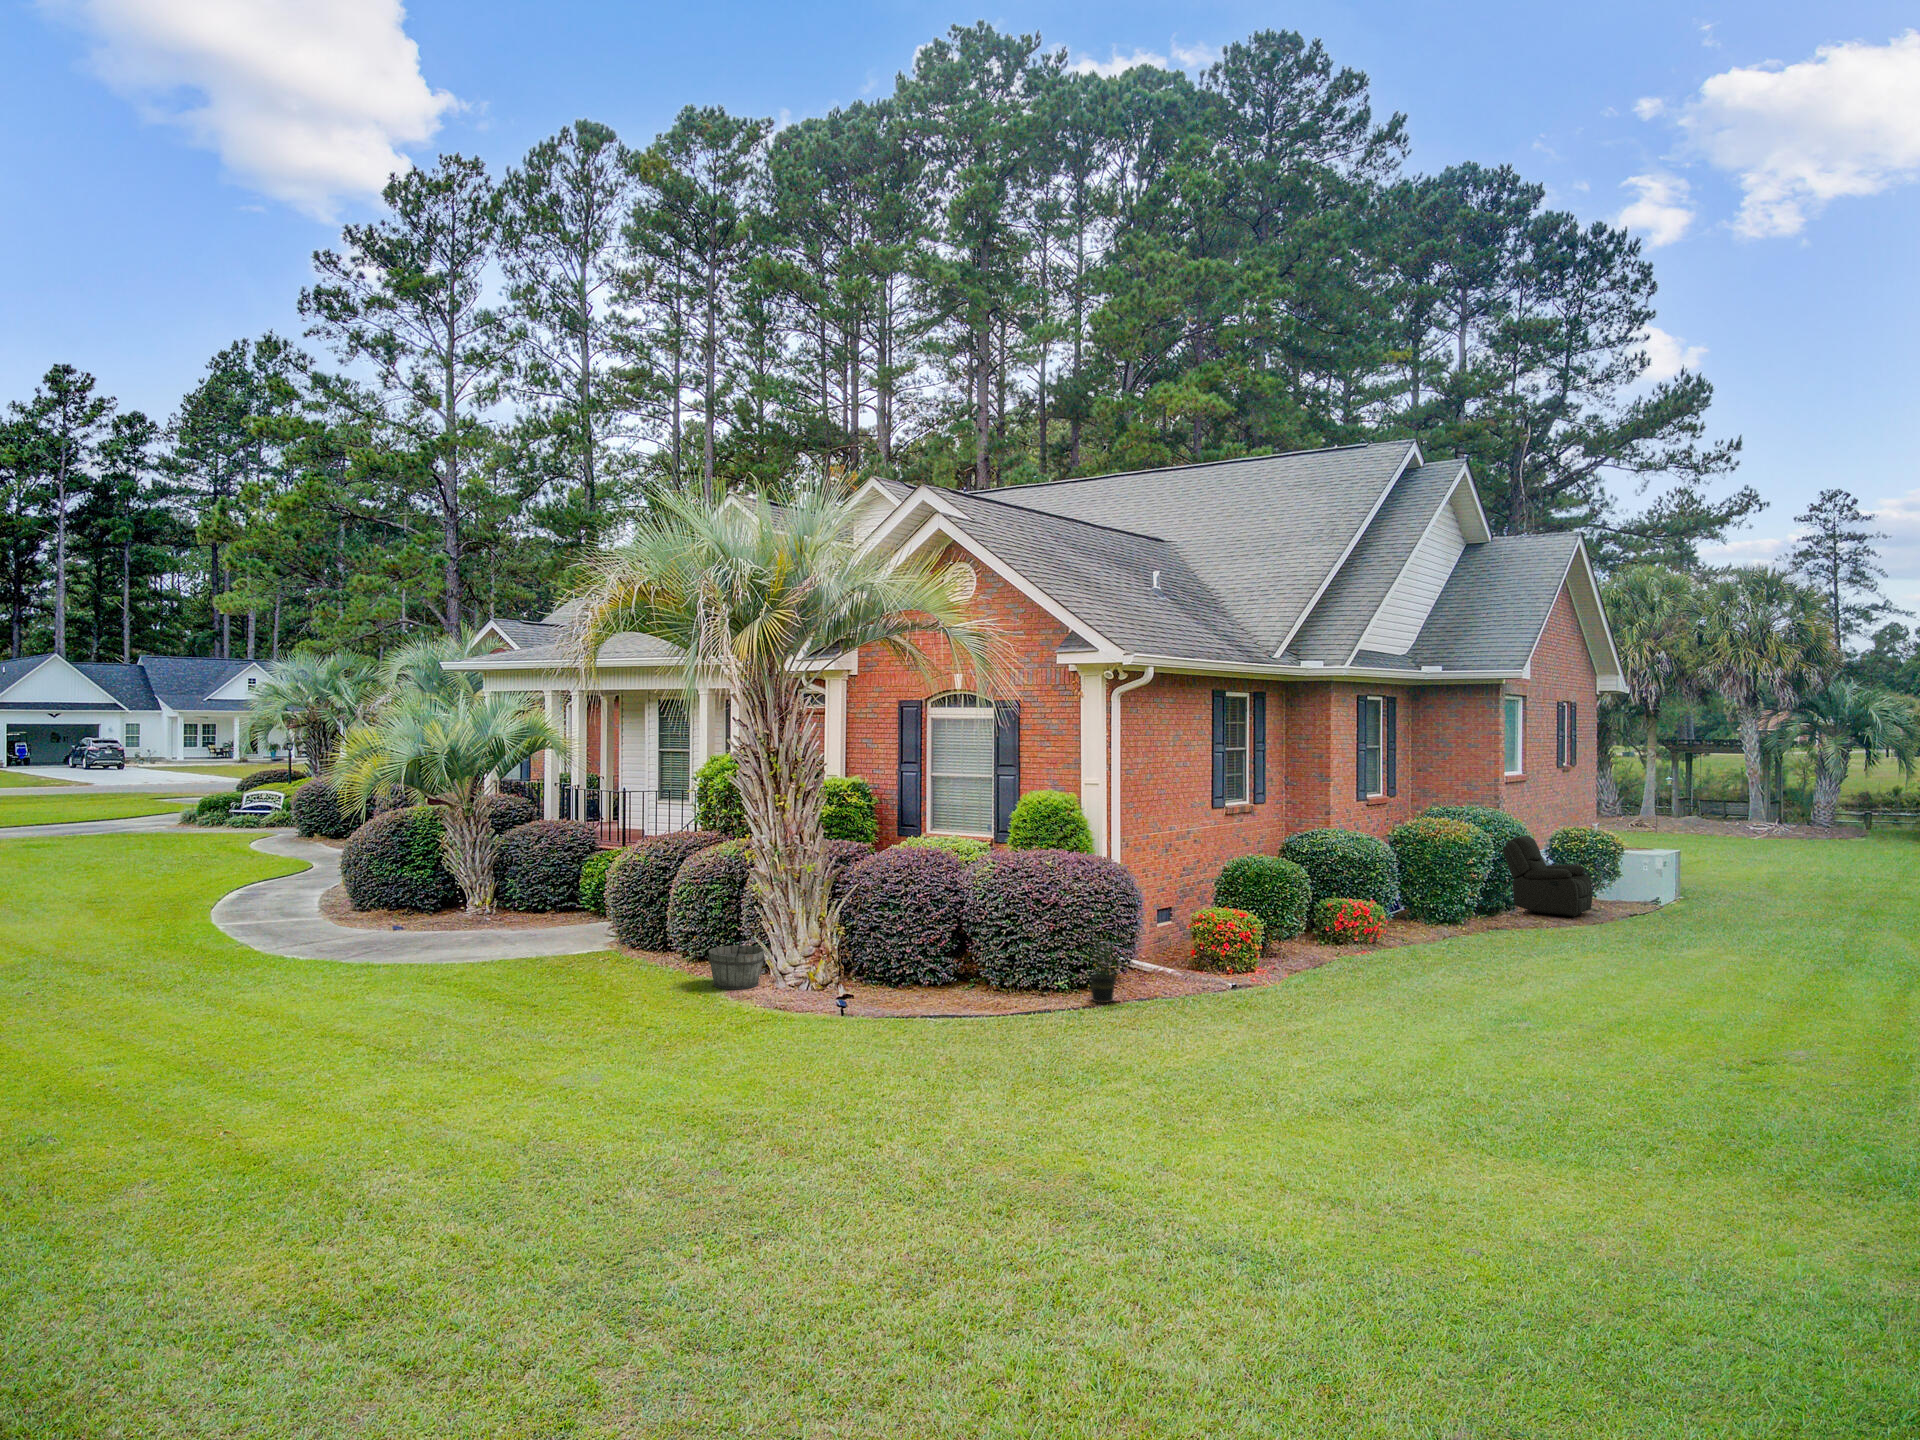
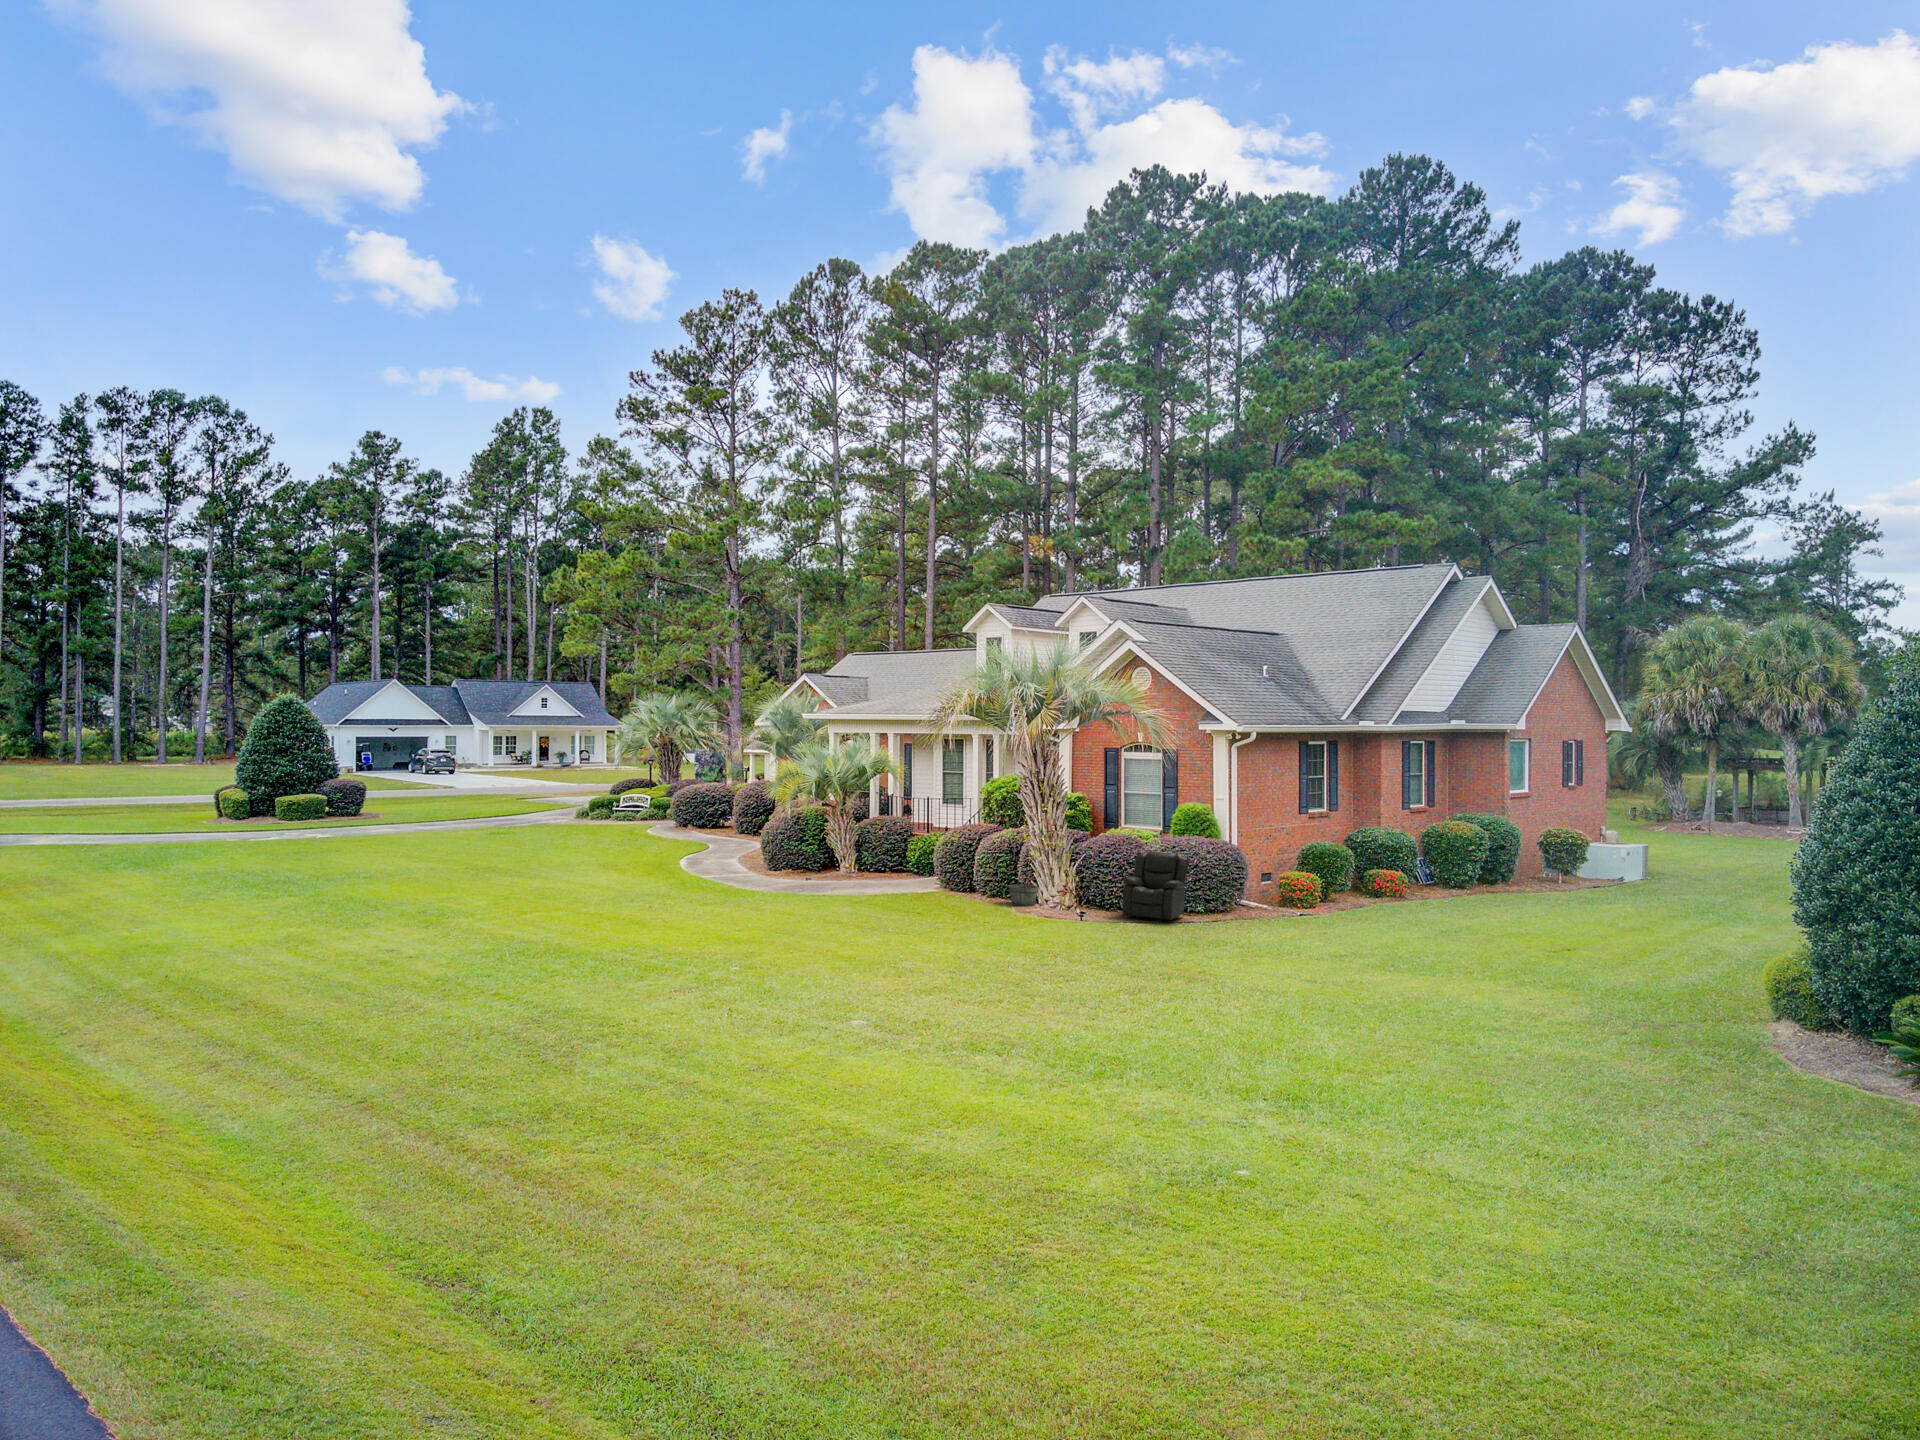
chair: present [1502,836,1592,918] -> present [1122,852,1189,922]
potted plant: present [1089,933,1118,1003] -> none [1208,880,1233,919]

